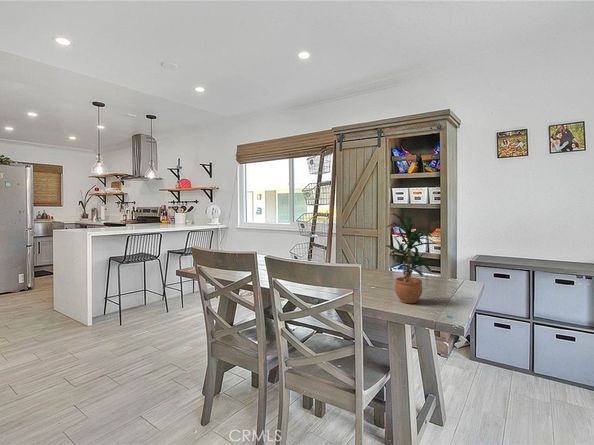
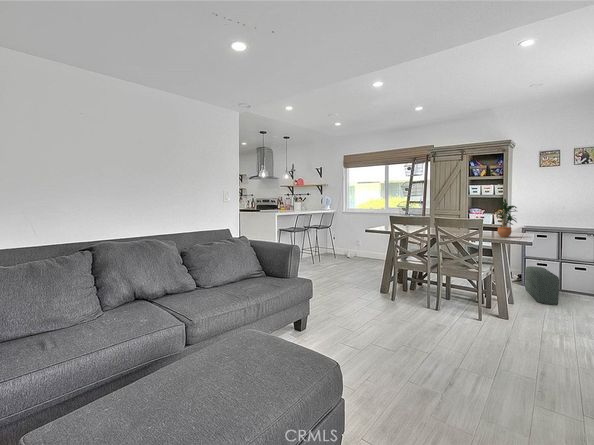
pouf: none [476,331,530,425] -> present [525,266,559,305]

